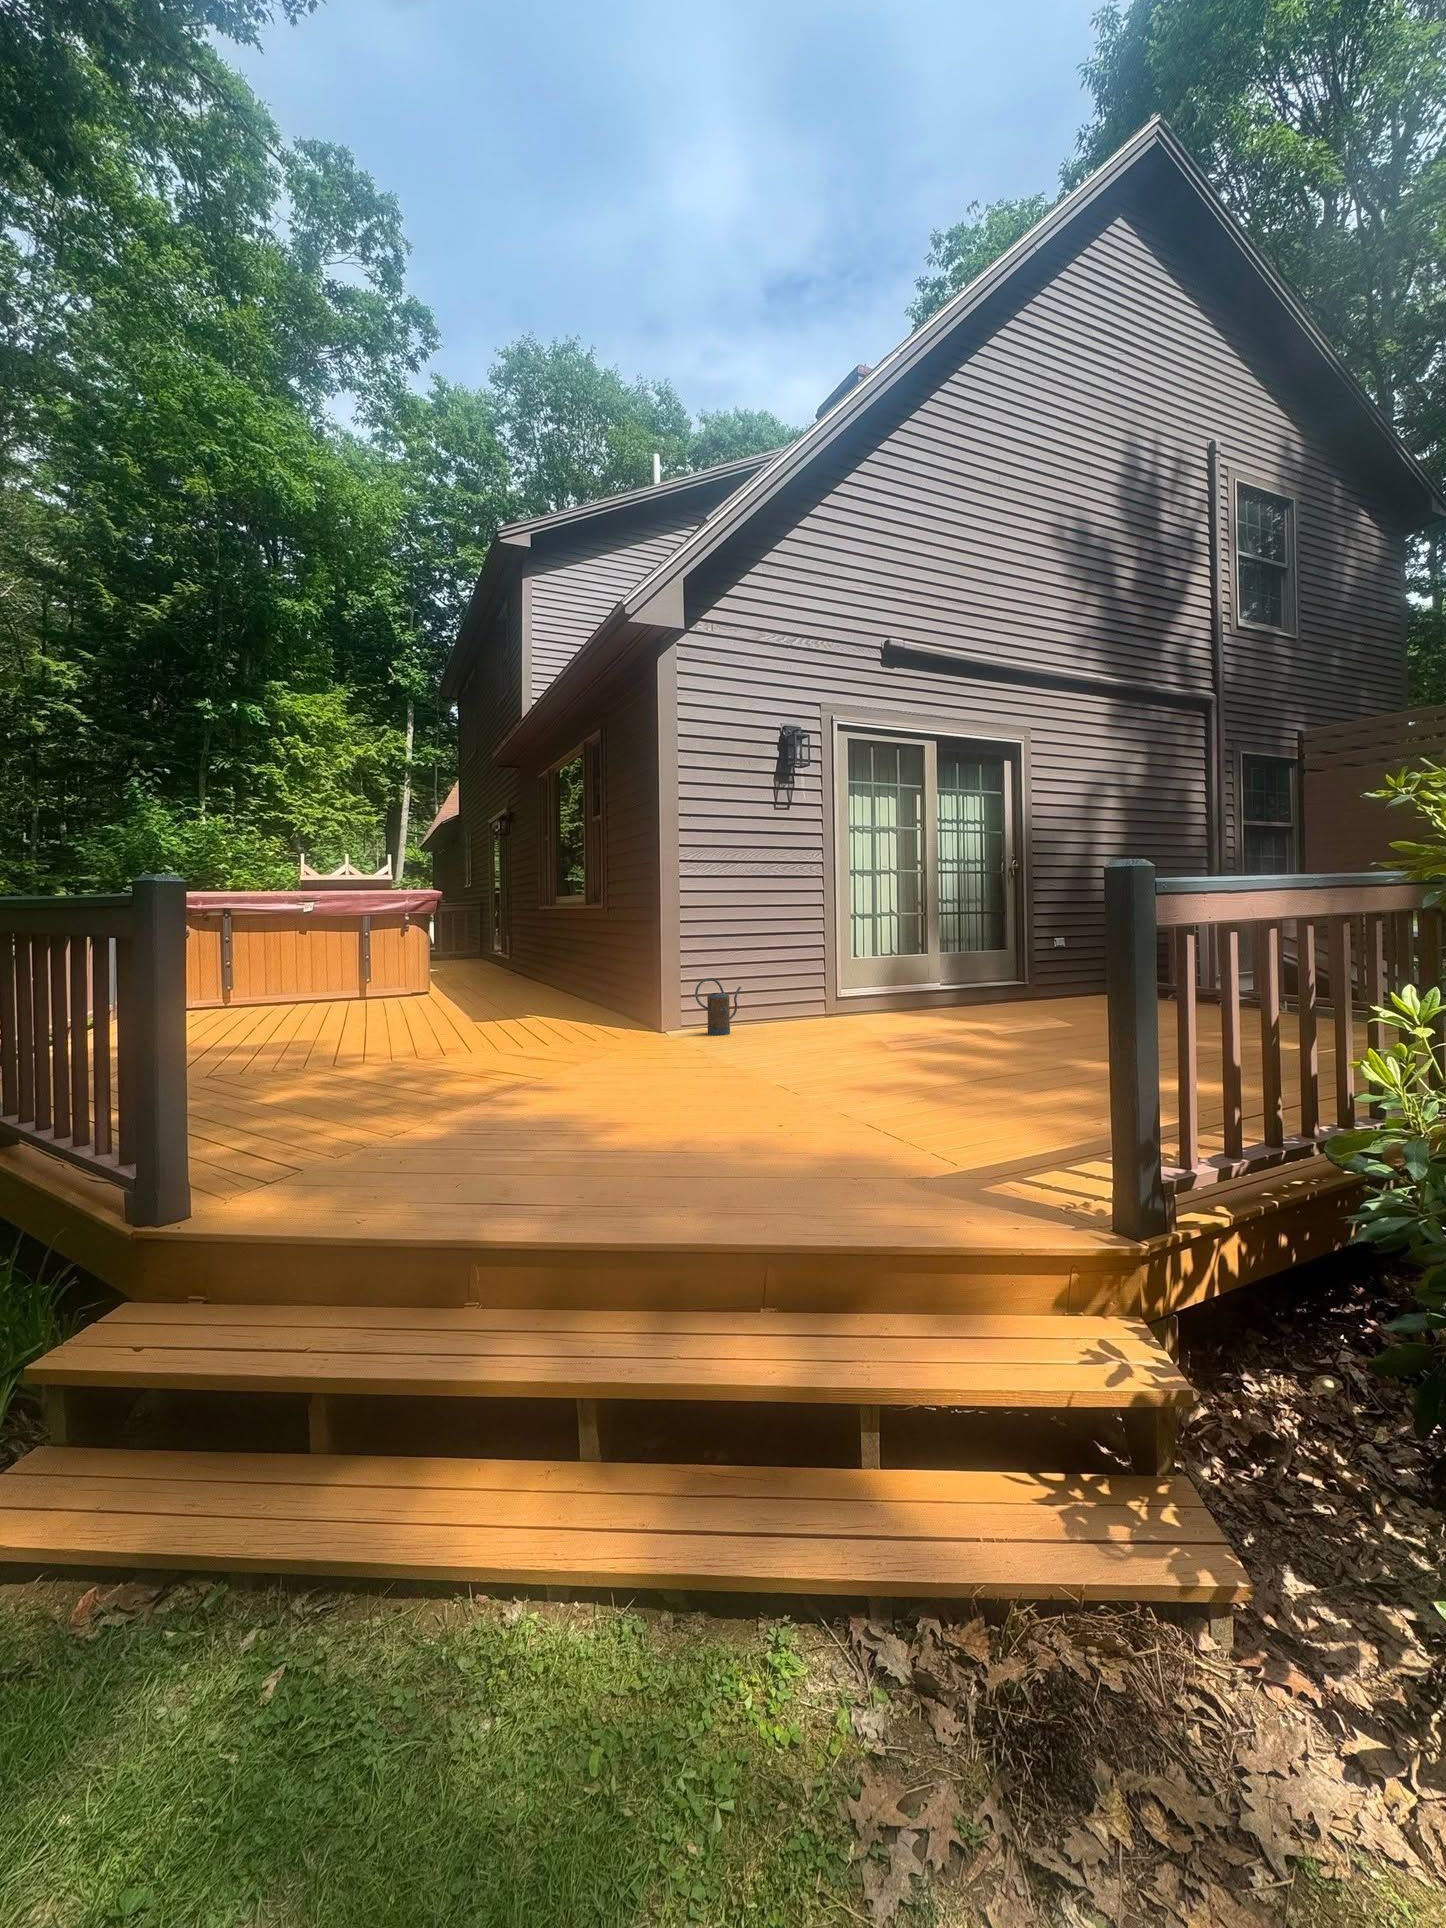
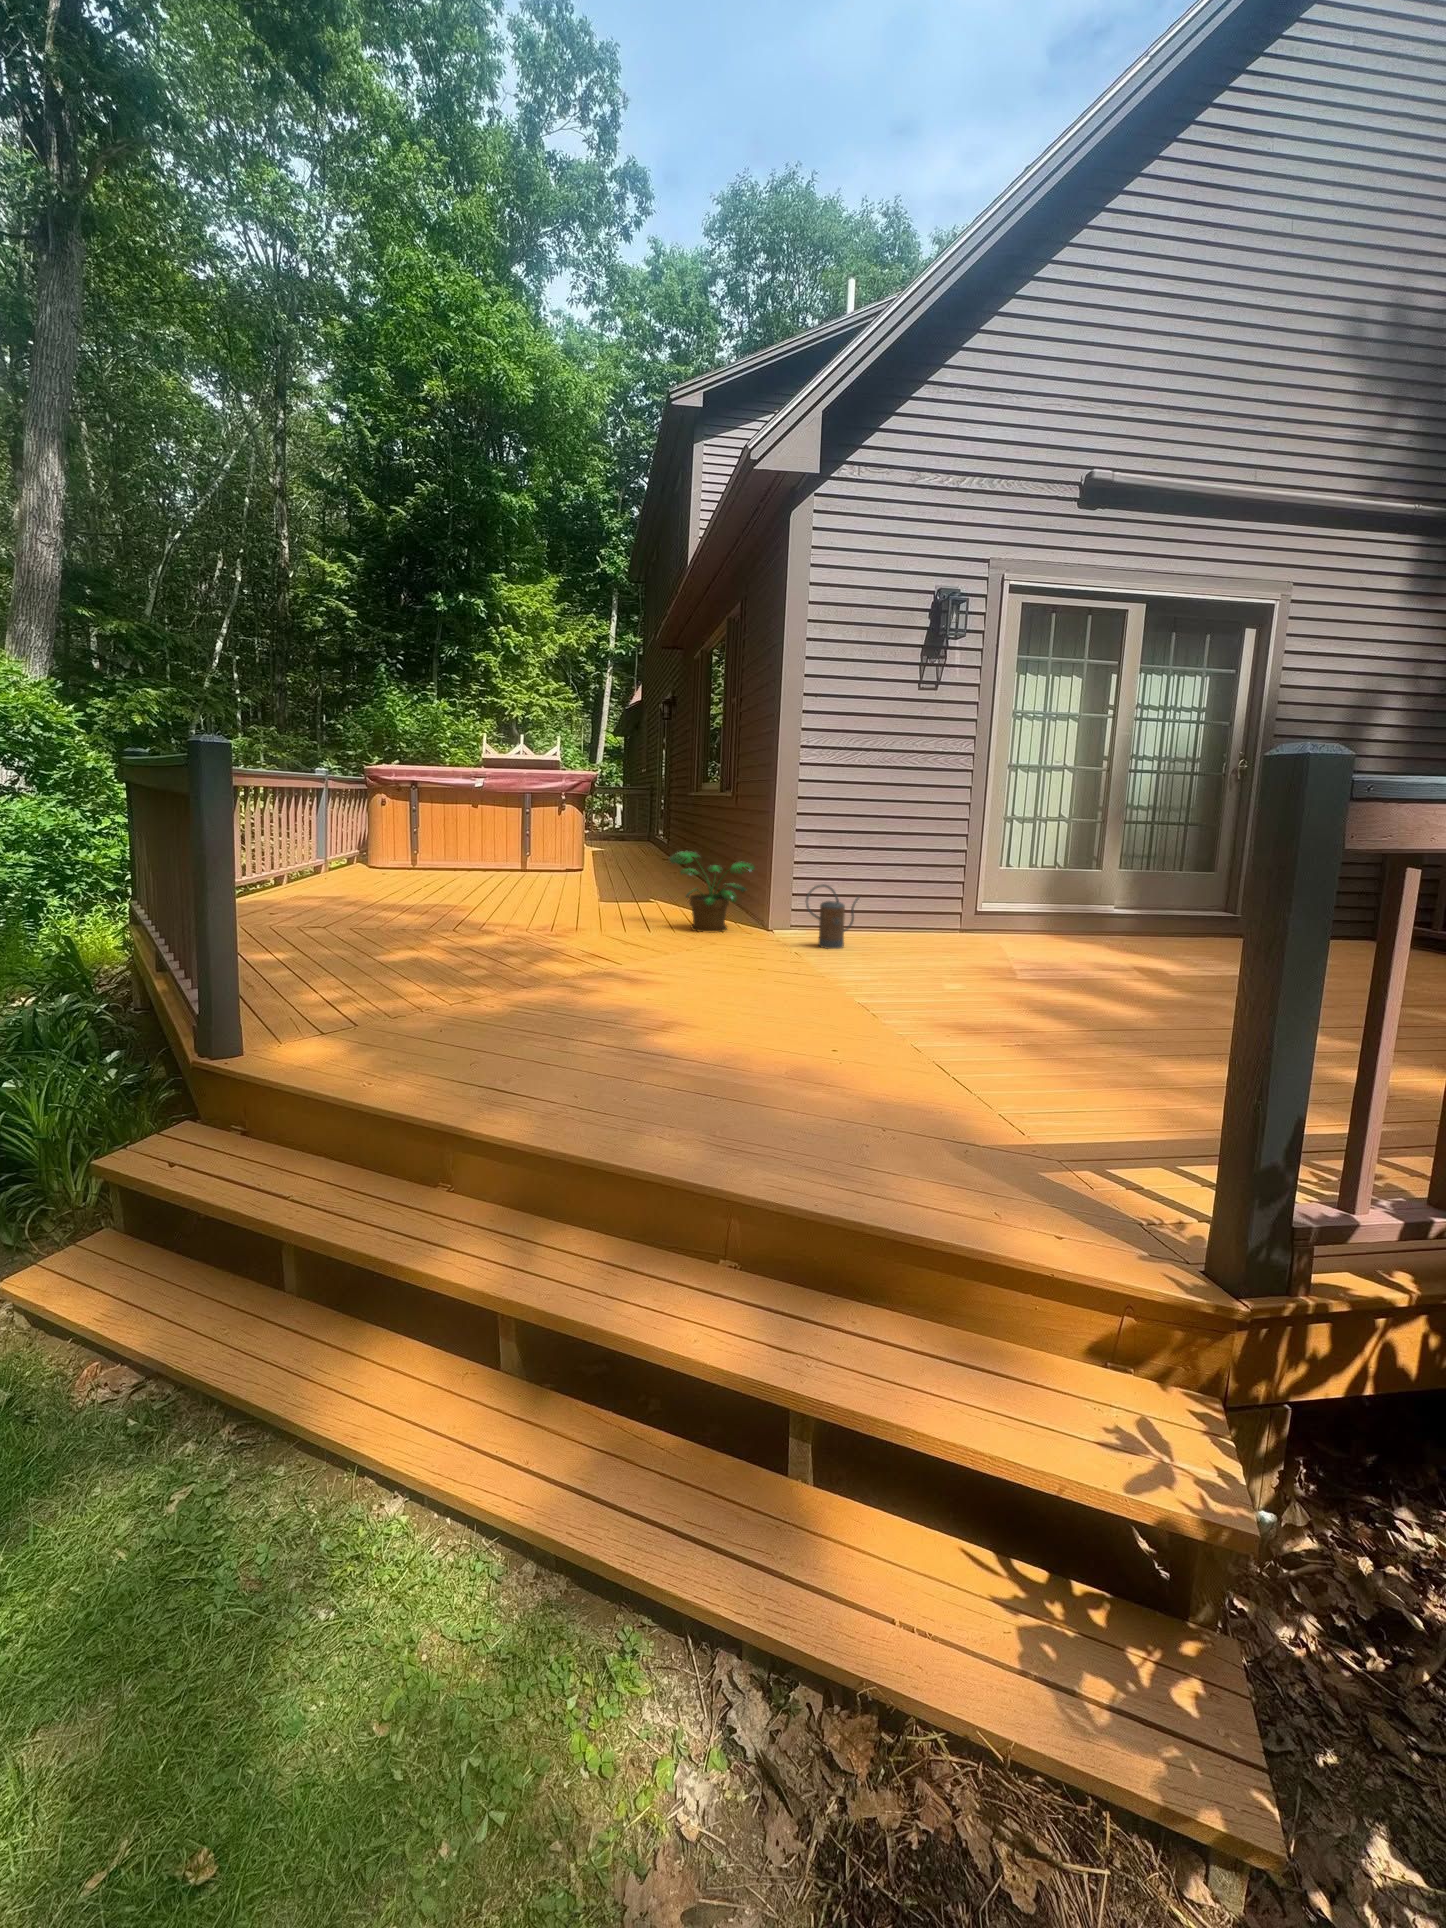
potted plant: none [553,957,641,1033] -> present [669,851,755,933]

